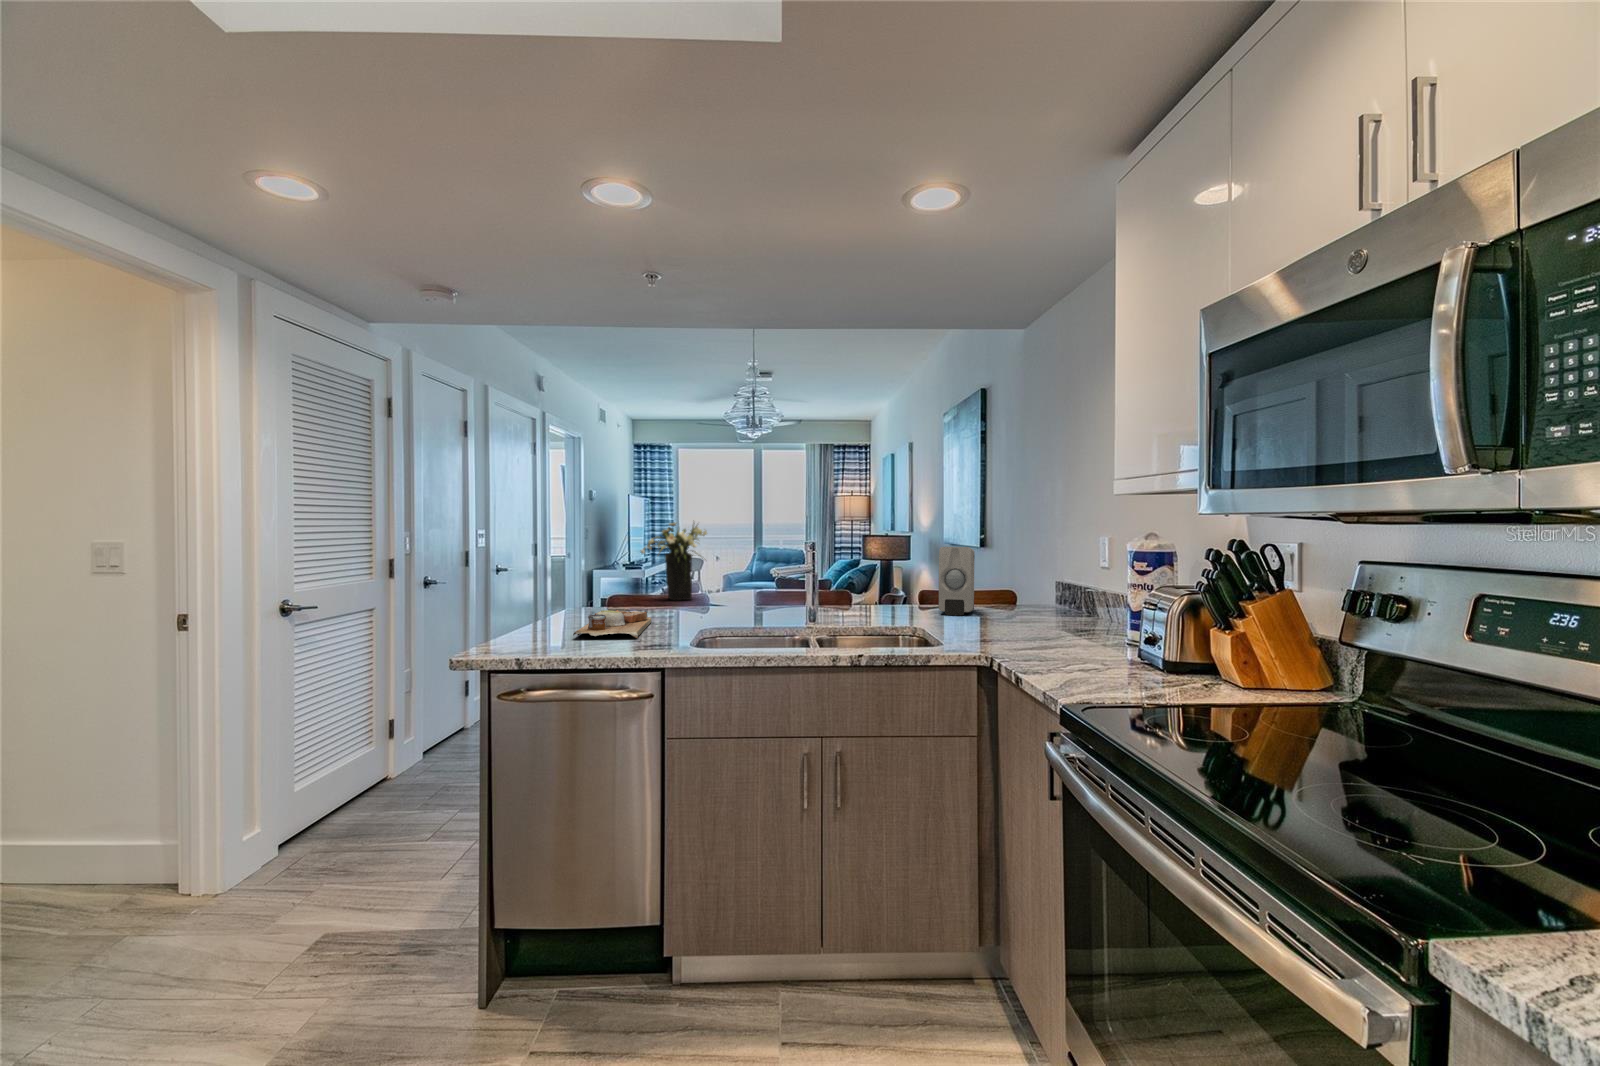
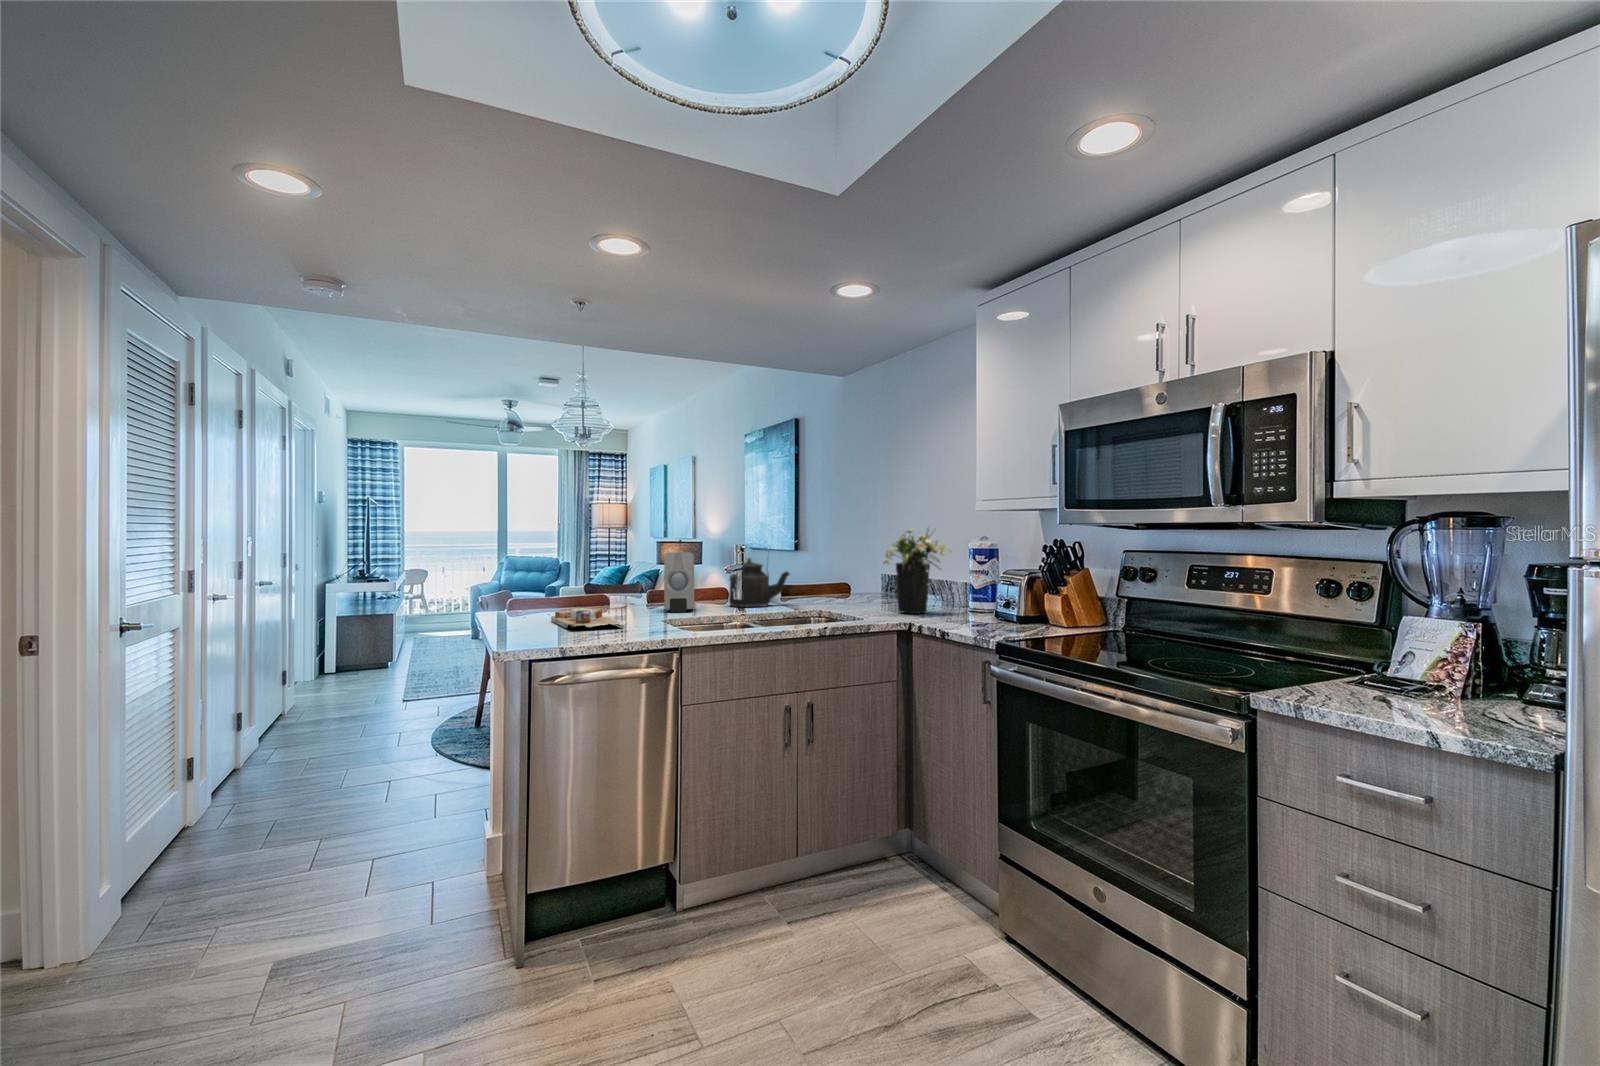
flower arrangement: present [641,523,707,600] -> present [884,529,946,614]
kettle: none [832,543,906,614] -> present [729,558,790,607]
soap dispenser: present [939,547,975,615] -> present [664,552,694,612]

